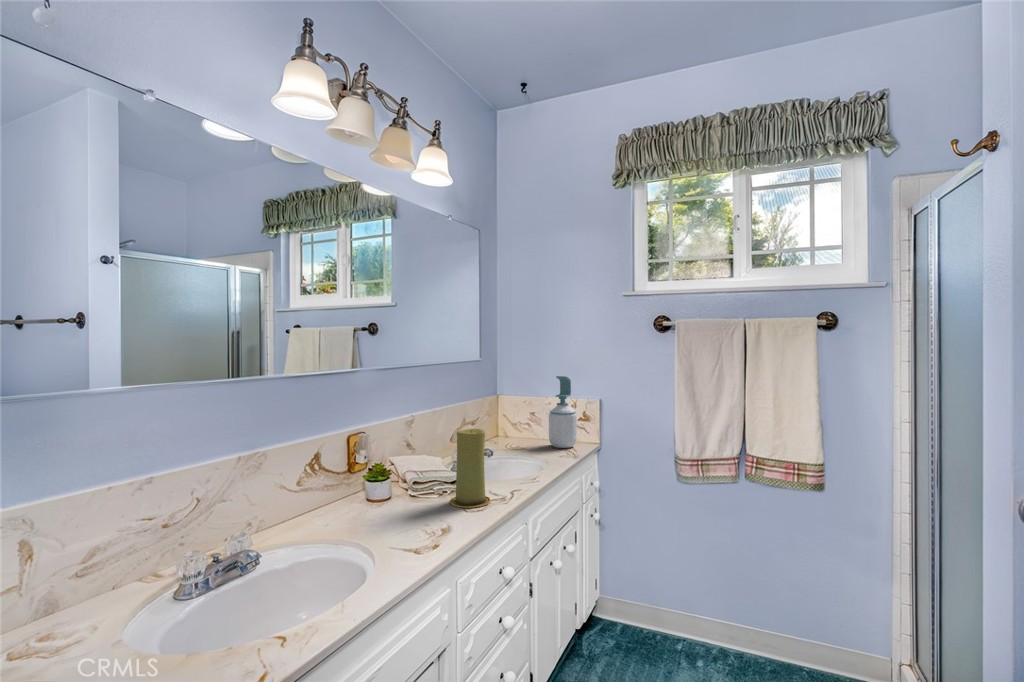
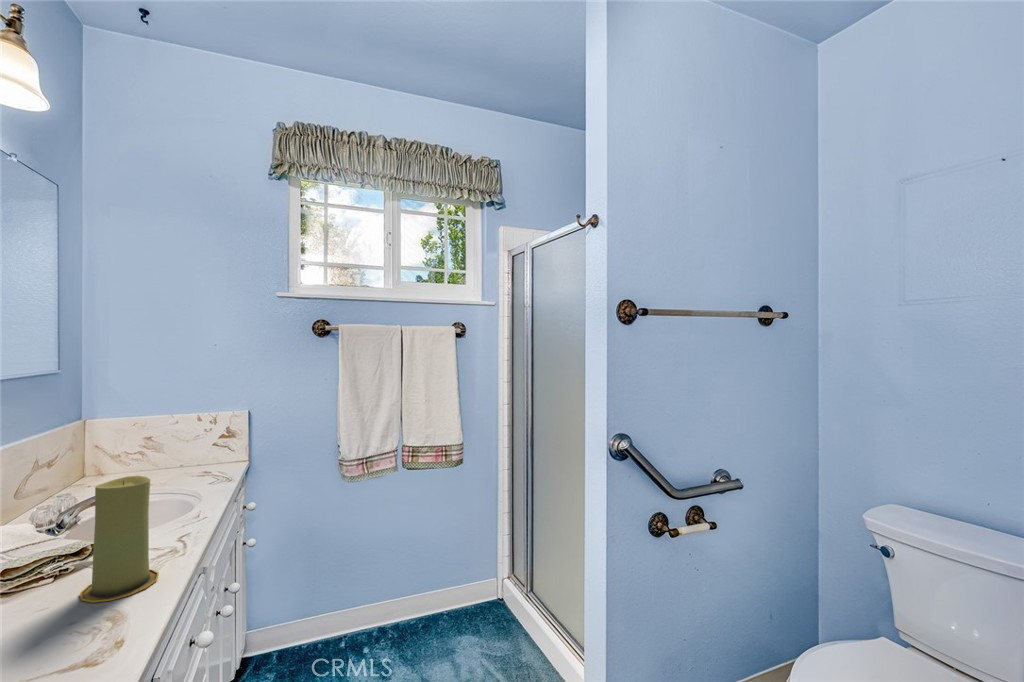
soap bottle: present [549,376,577,448] -> none [186,388,226,476]

